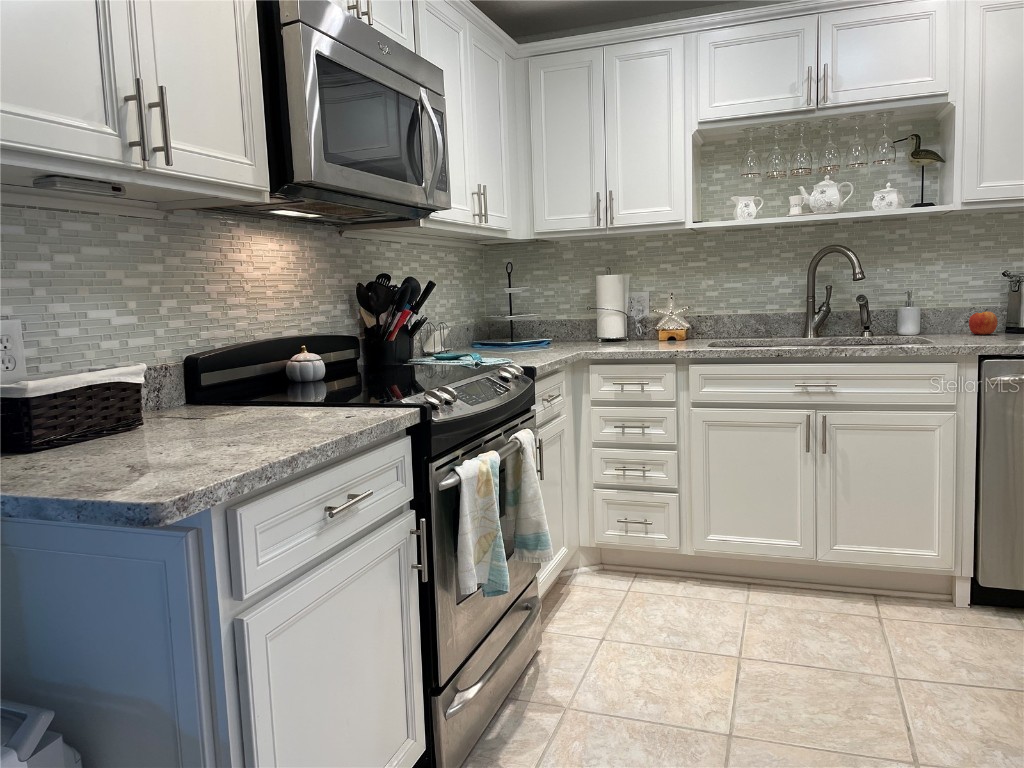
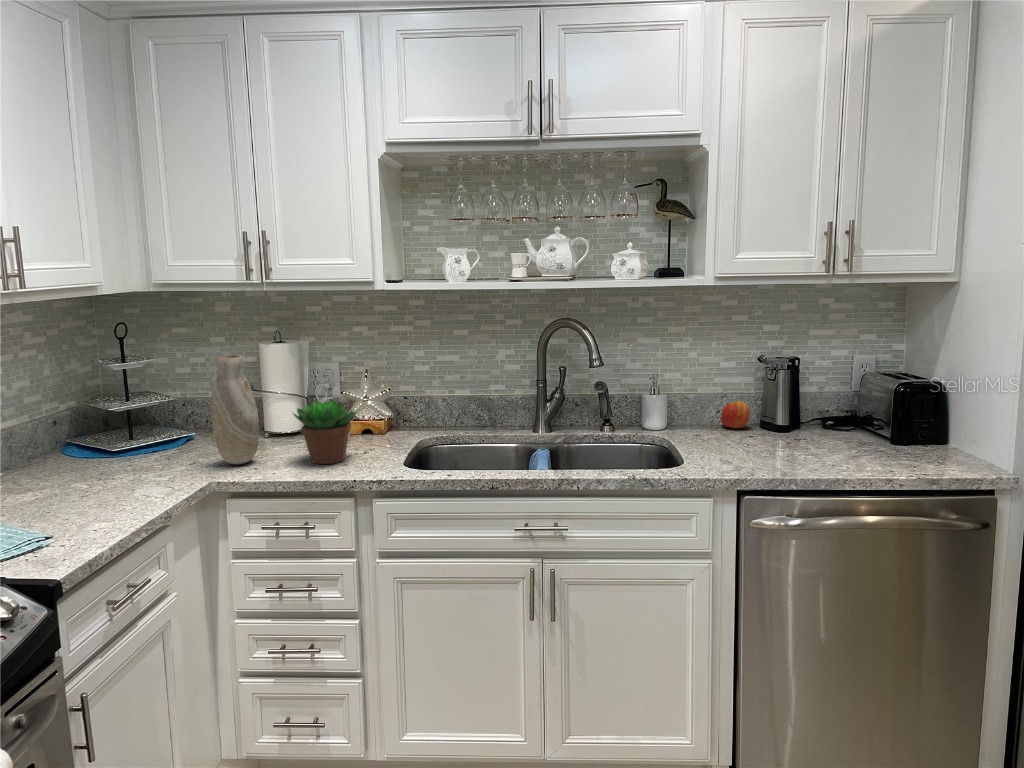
vase: none [577,273,606,347] -> present [211,355,259,464]
succulent plant: none [630,302,672,346] -> present [293,401,356,464]

